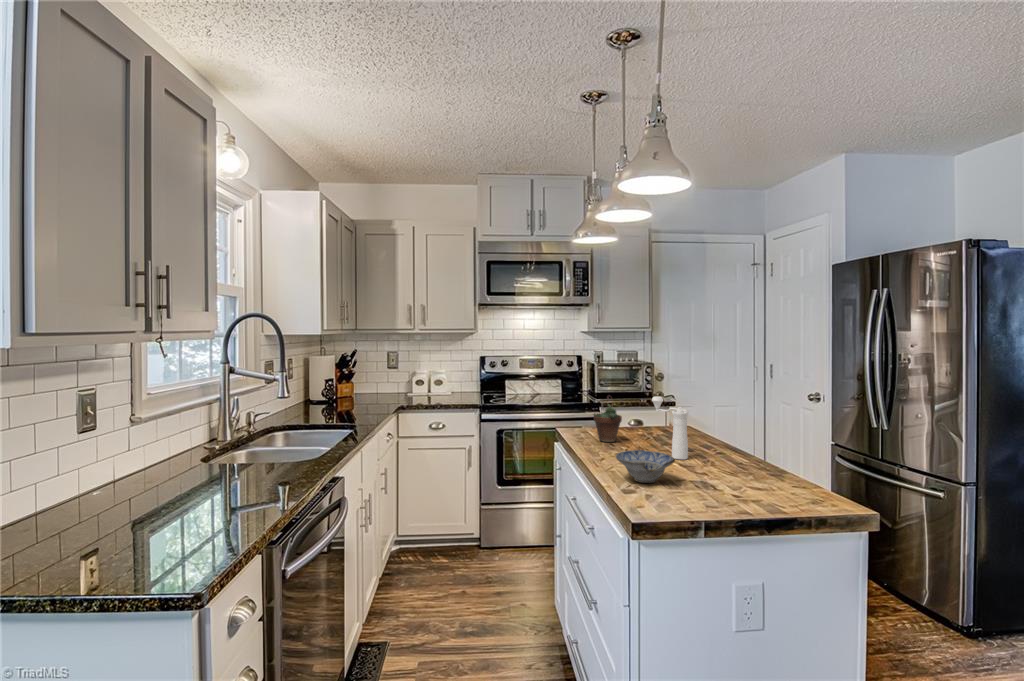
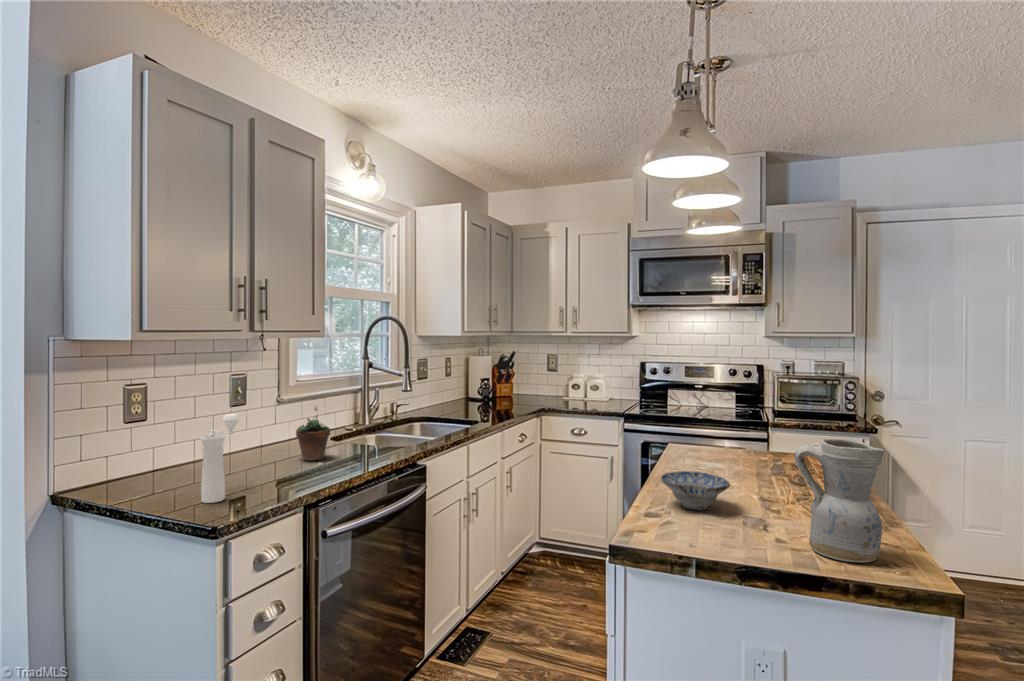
pepper mill: present [652,396,688,459] -> present [201,414,239,503]
succulent plant: present [594,399,622,442] -> present [296,407,330,461]
ceramic pitcher: none [747,412,811,505] -> present [795,439,884,562]

